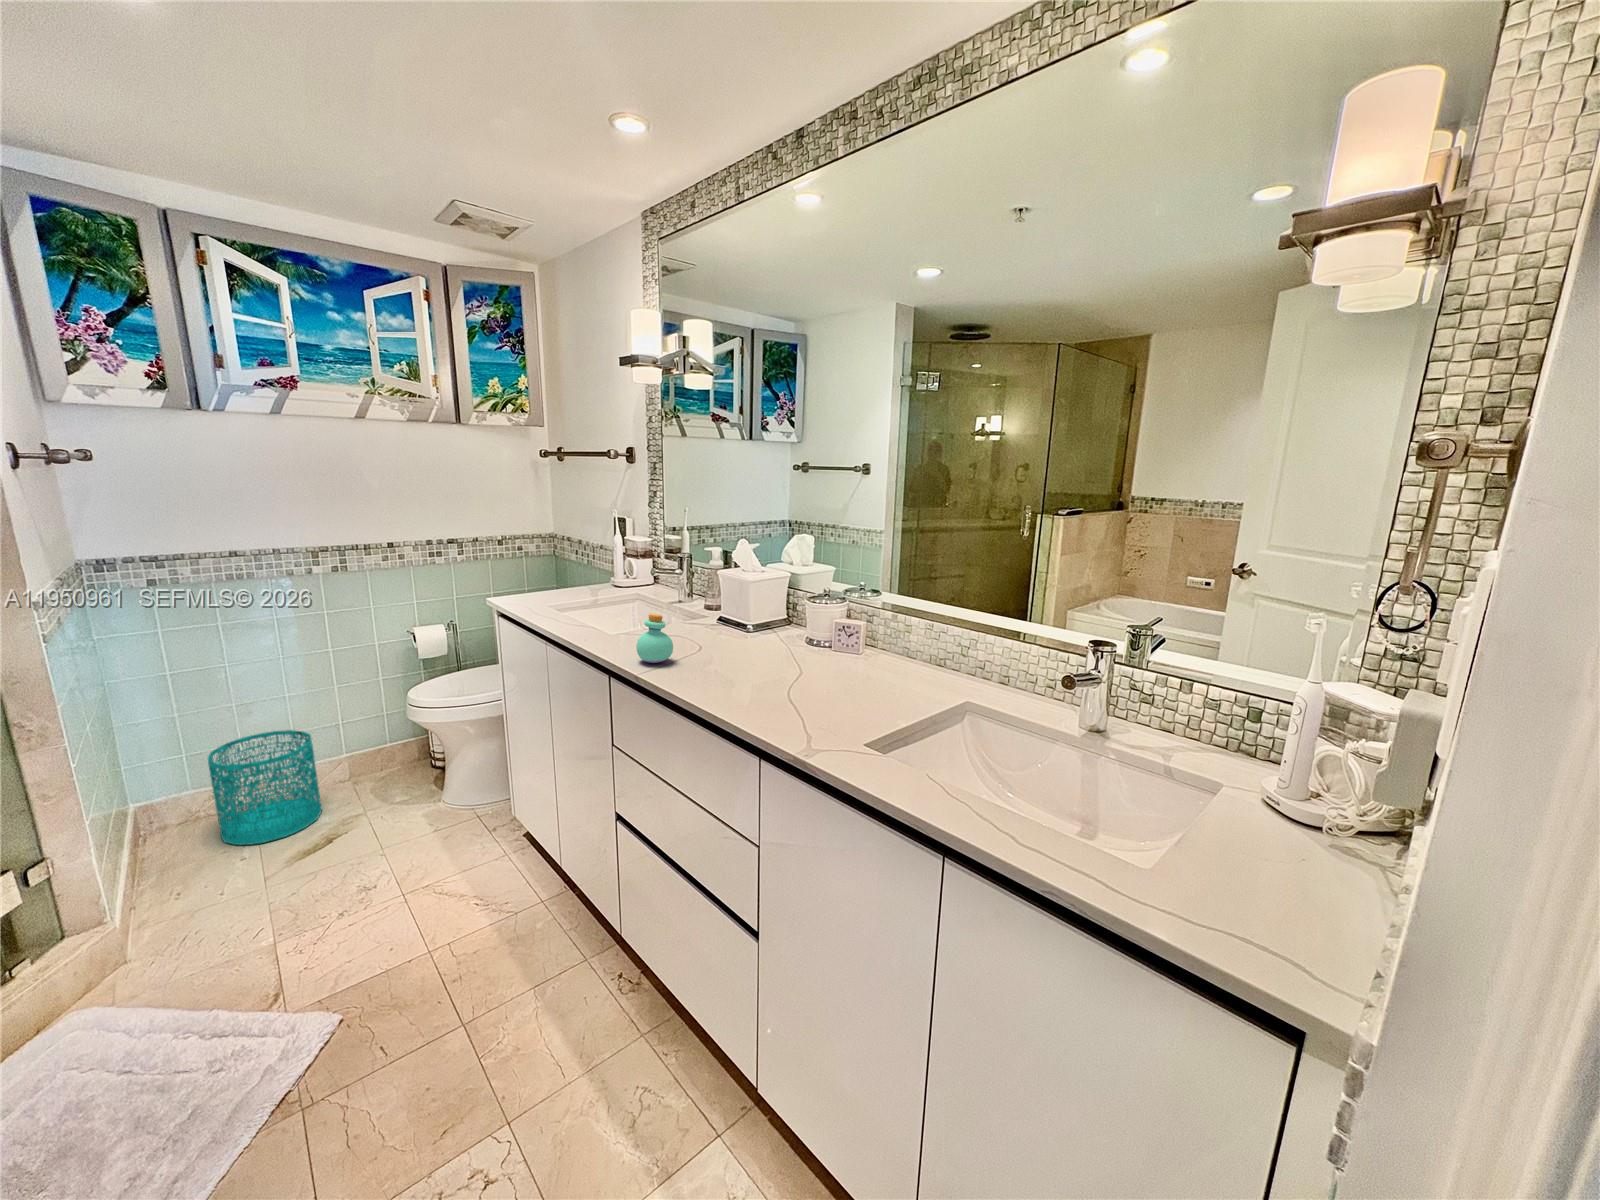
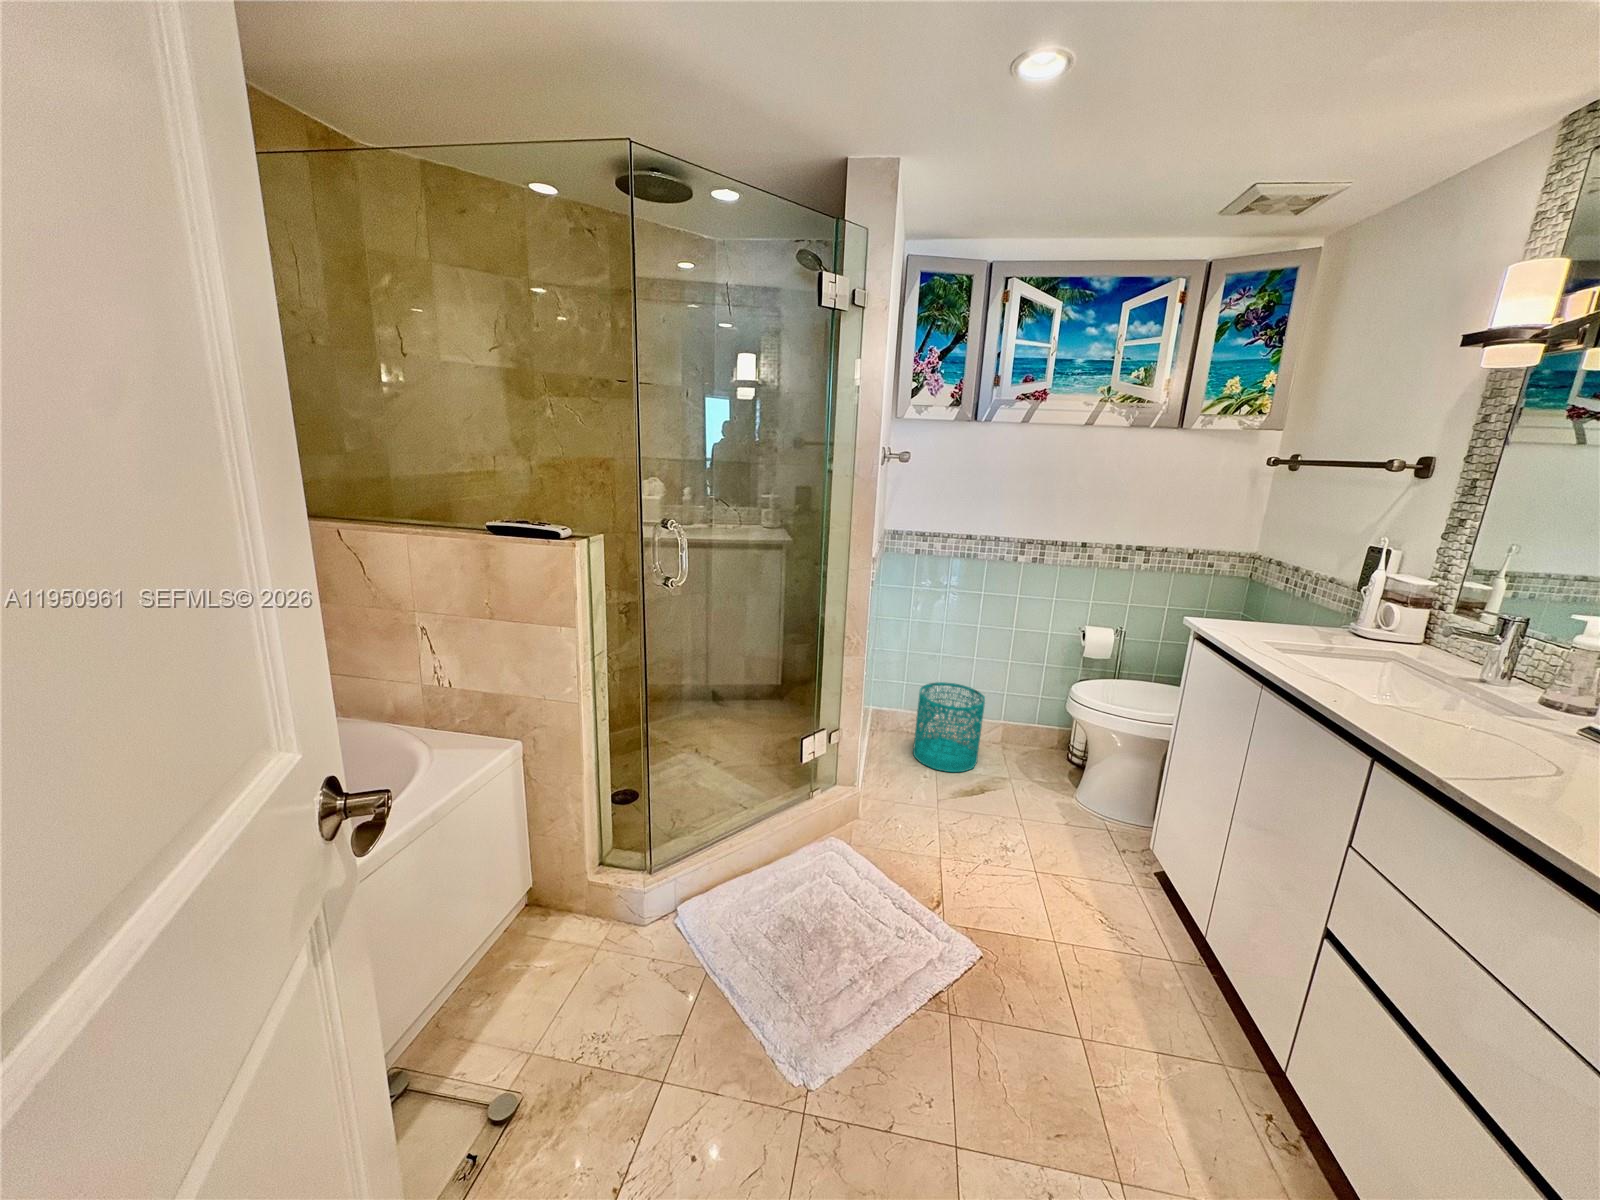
perfume bottle: present [636,614,673,663] -> none [1444,700,1523,774]

